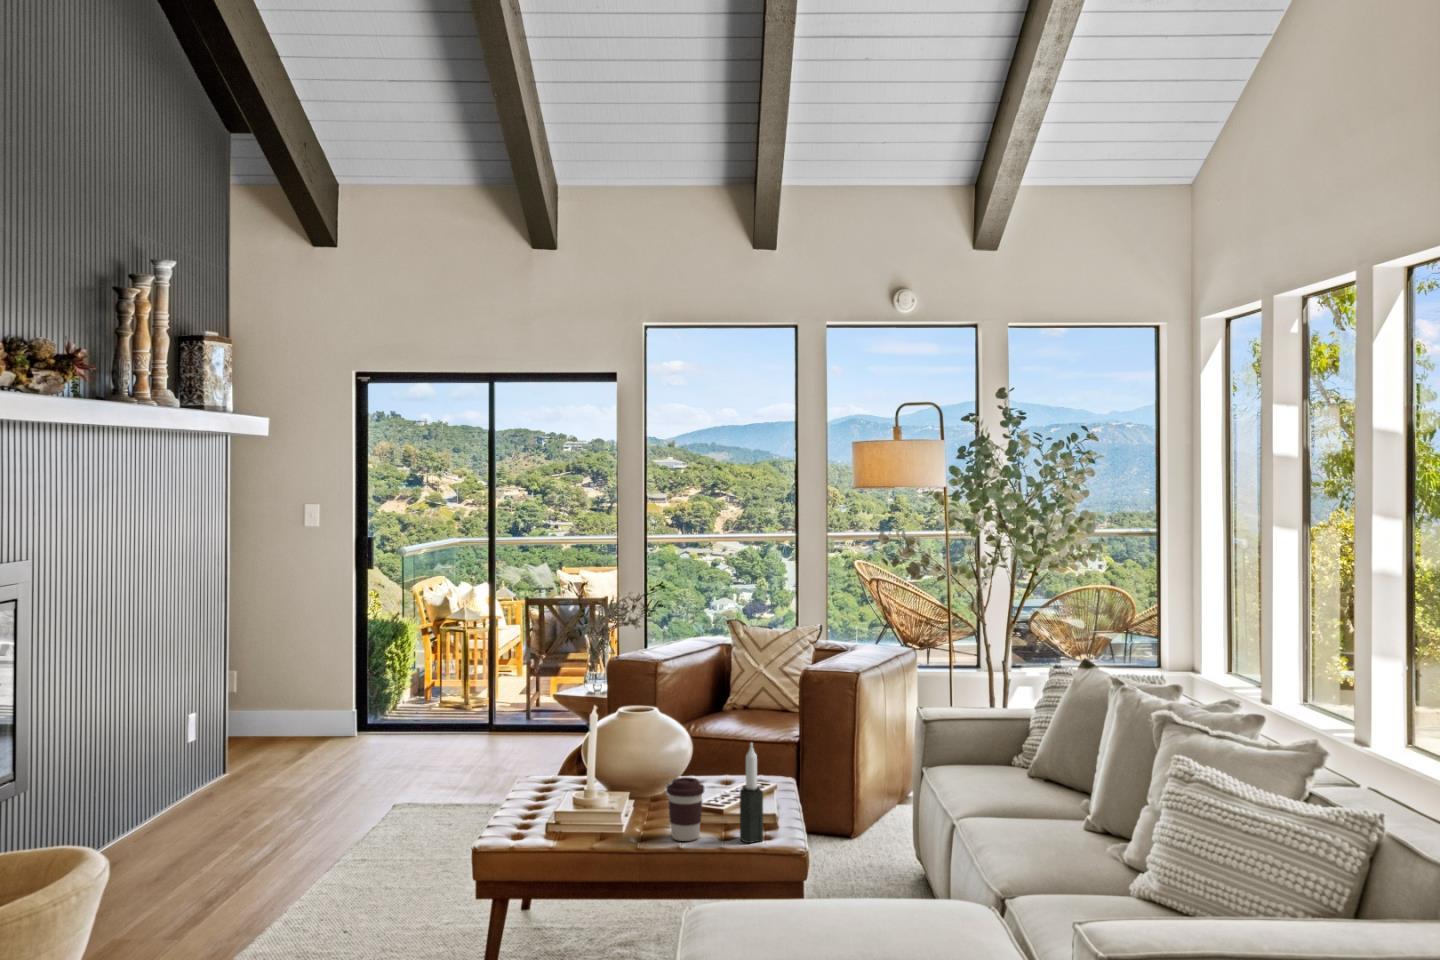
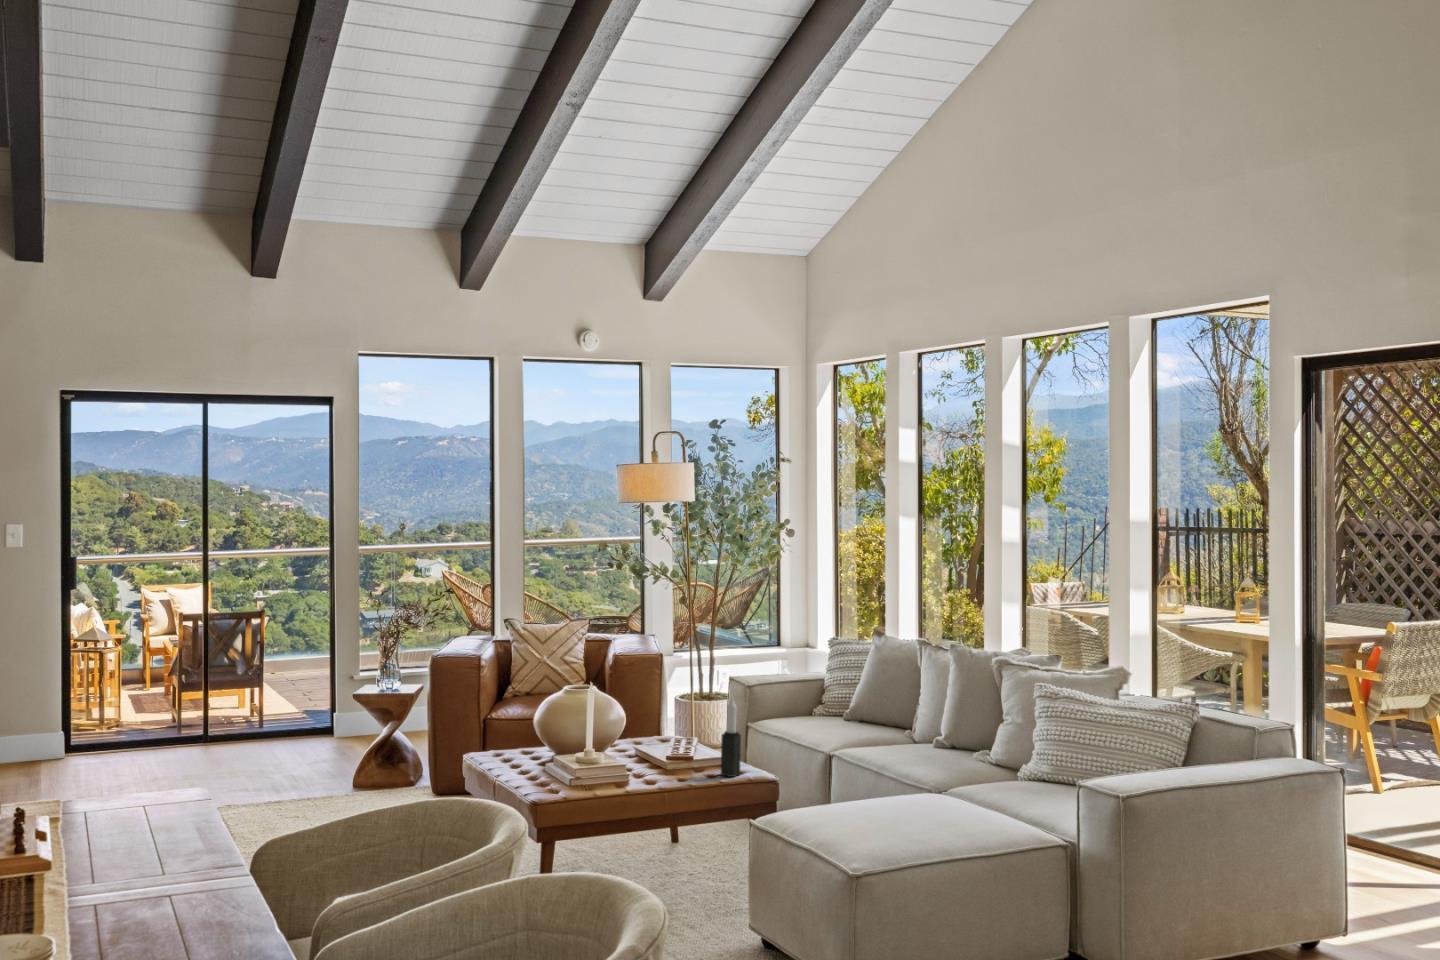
coffee cup: present [666,777,704,841] -> none [661,729,692,781]

